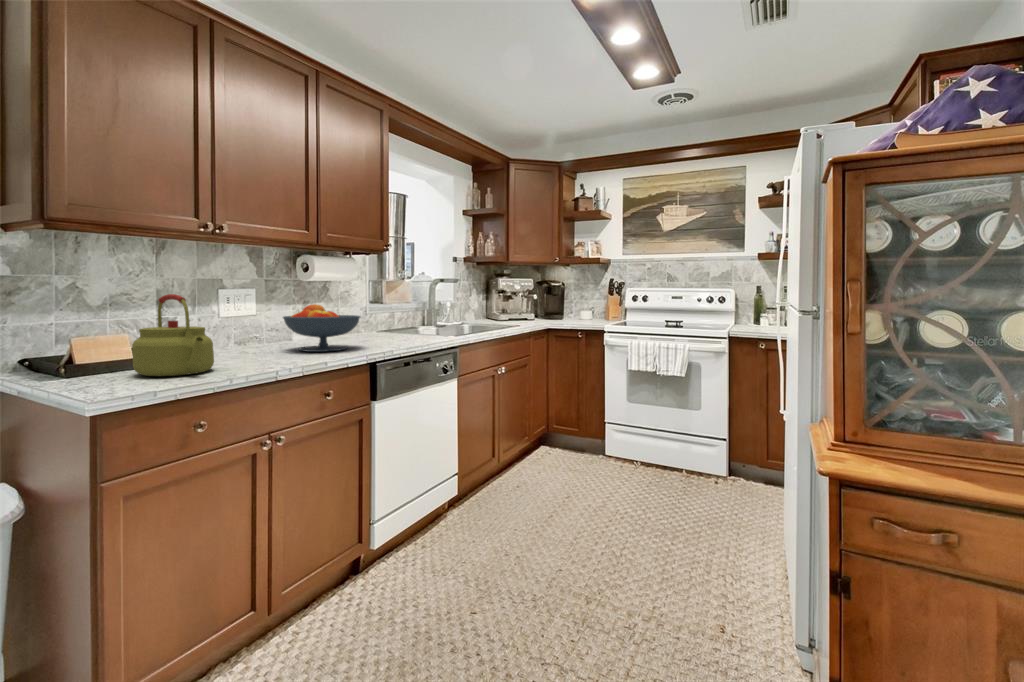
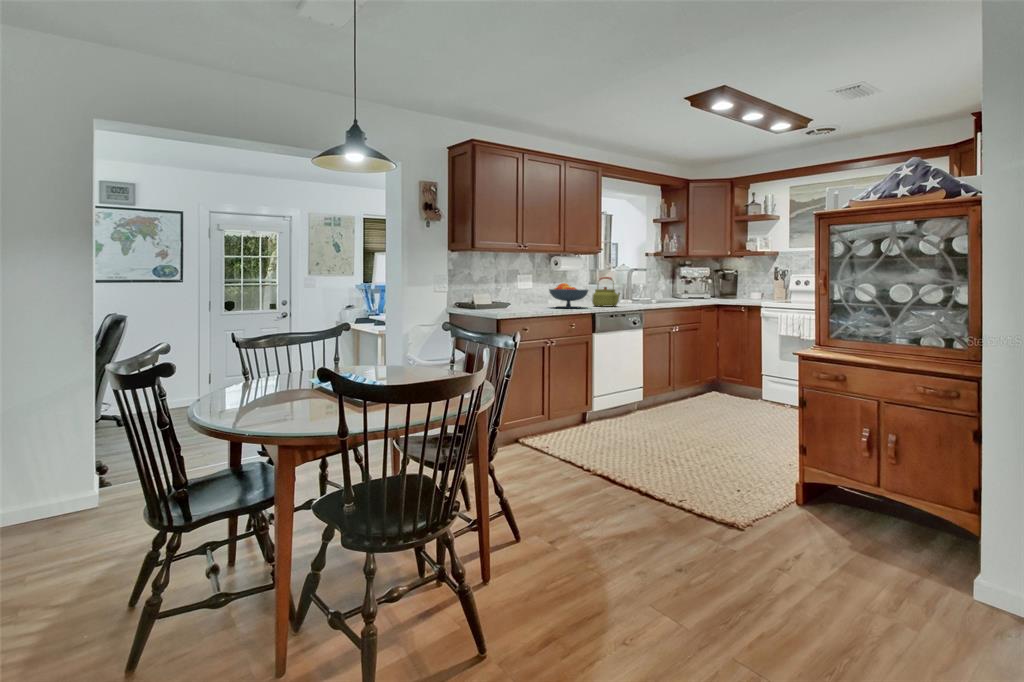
kettle: present [132,294,214,376] -> present [592,277,620,307]

